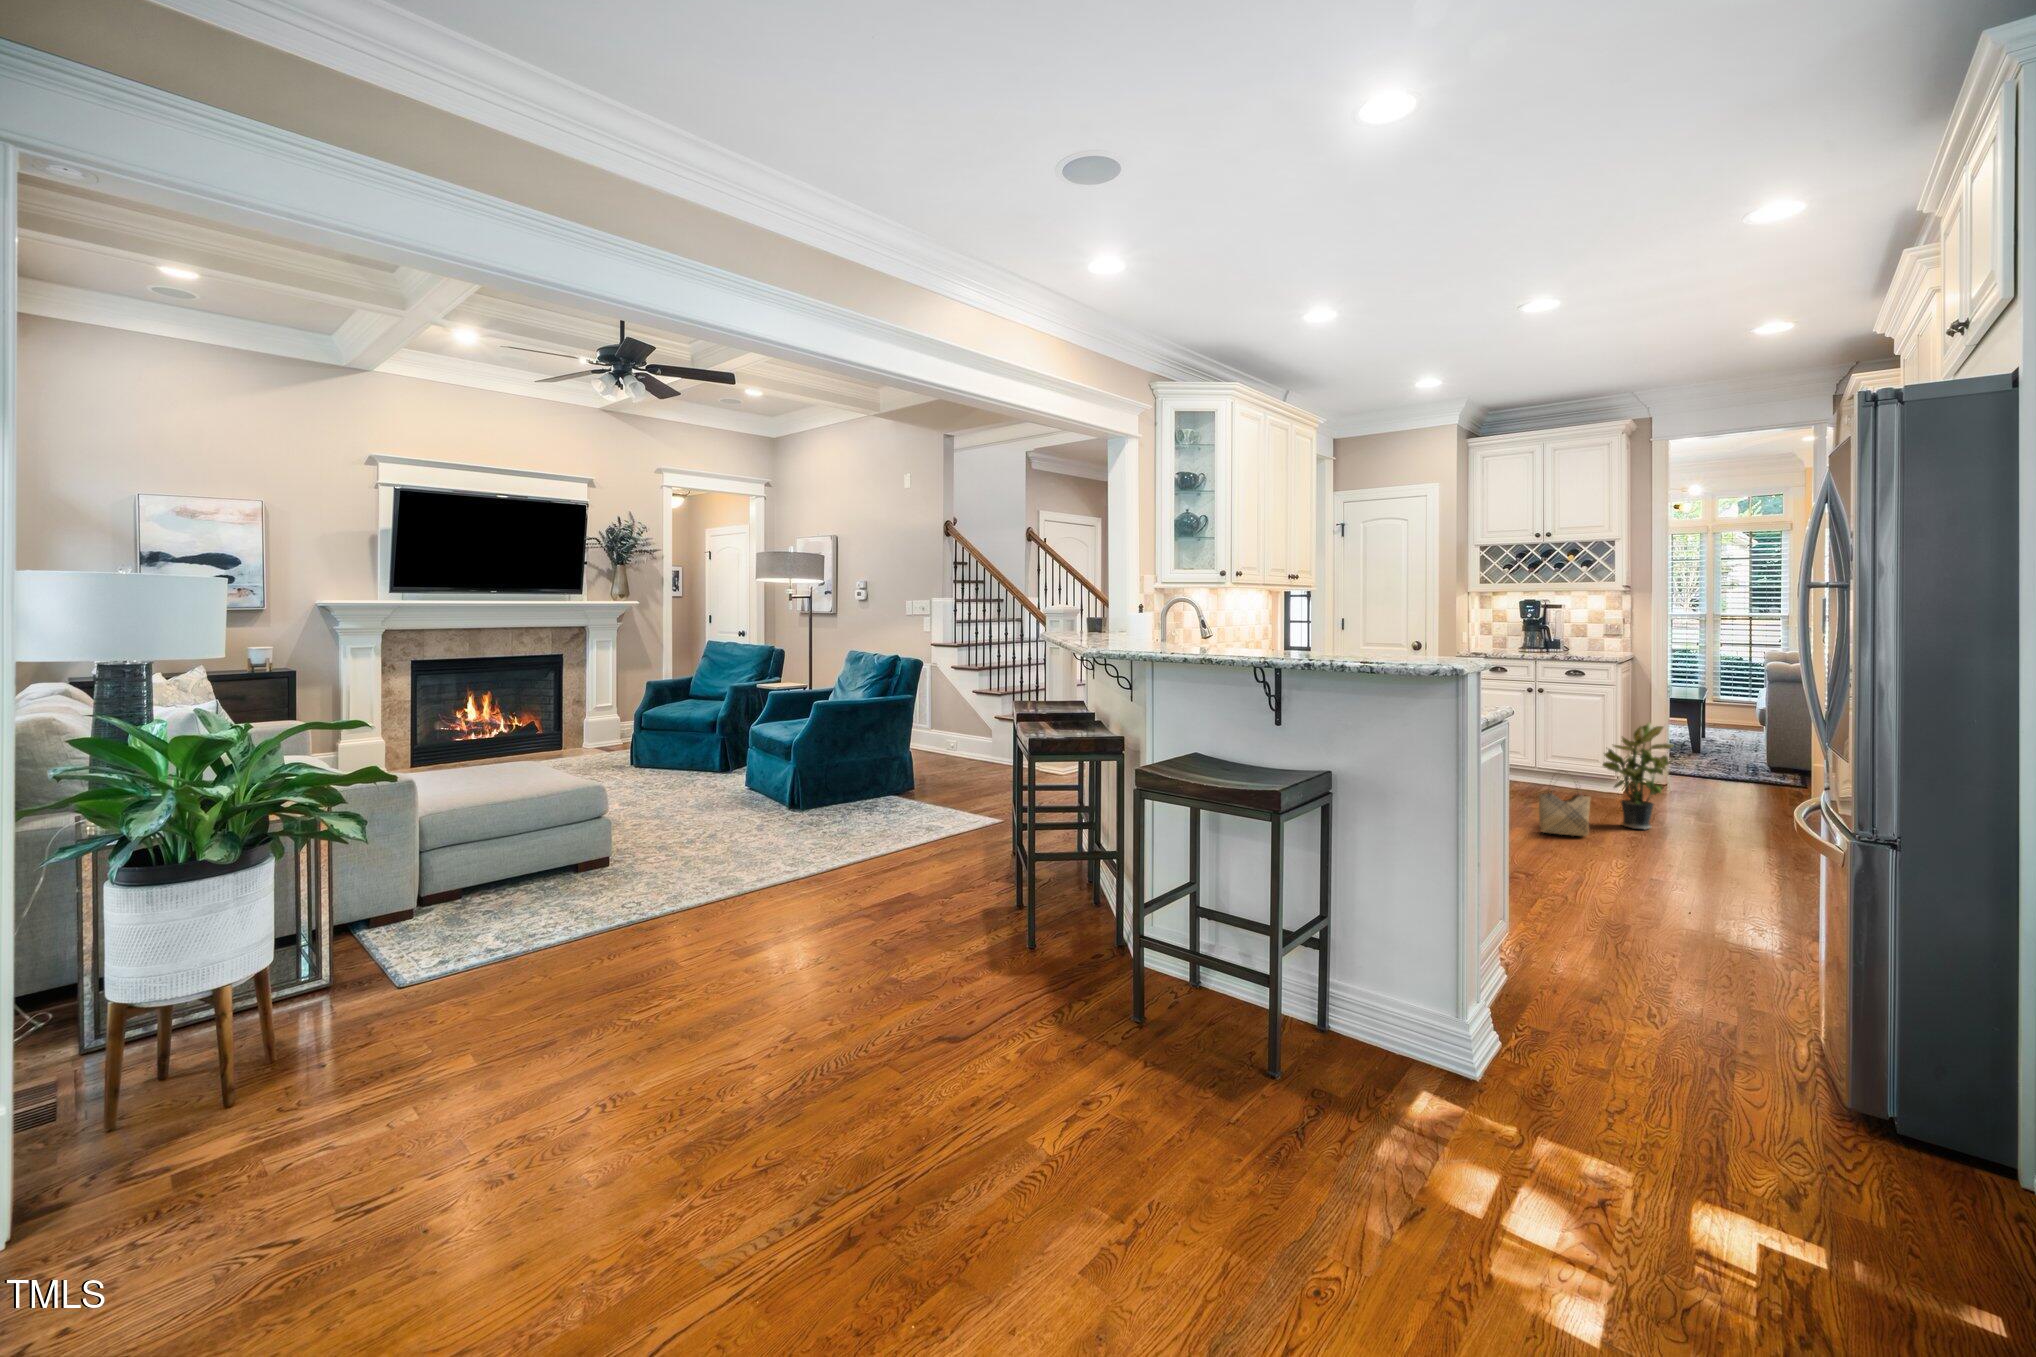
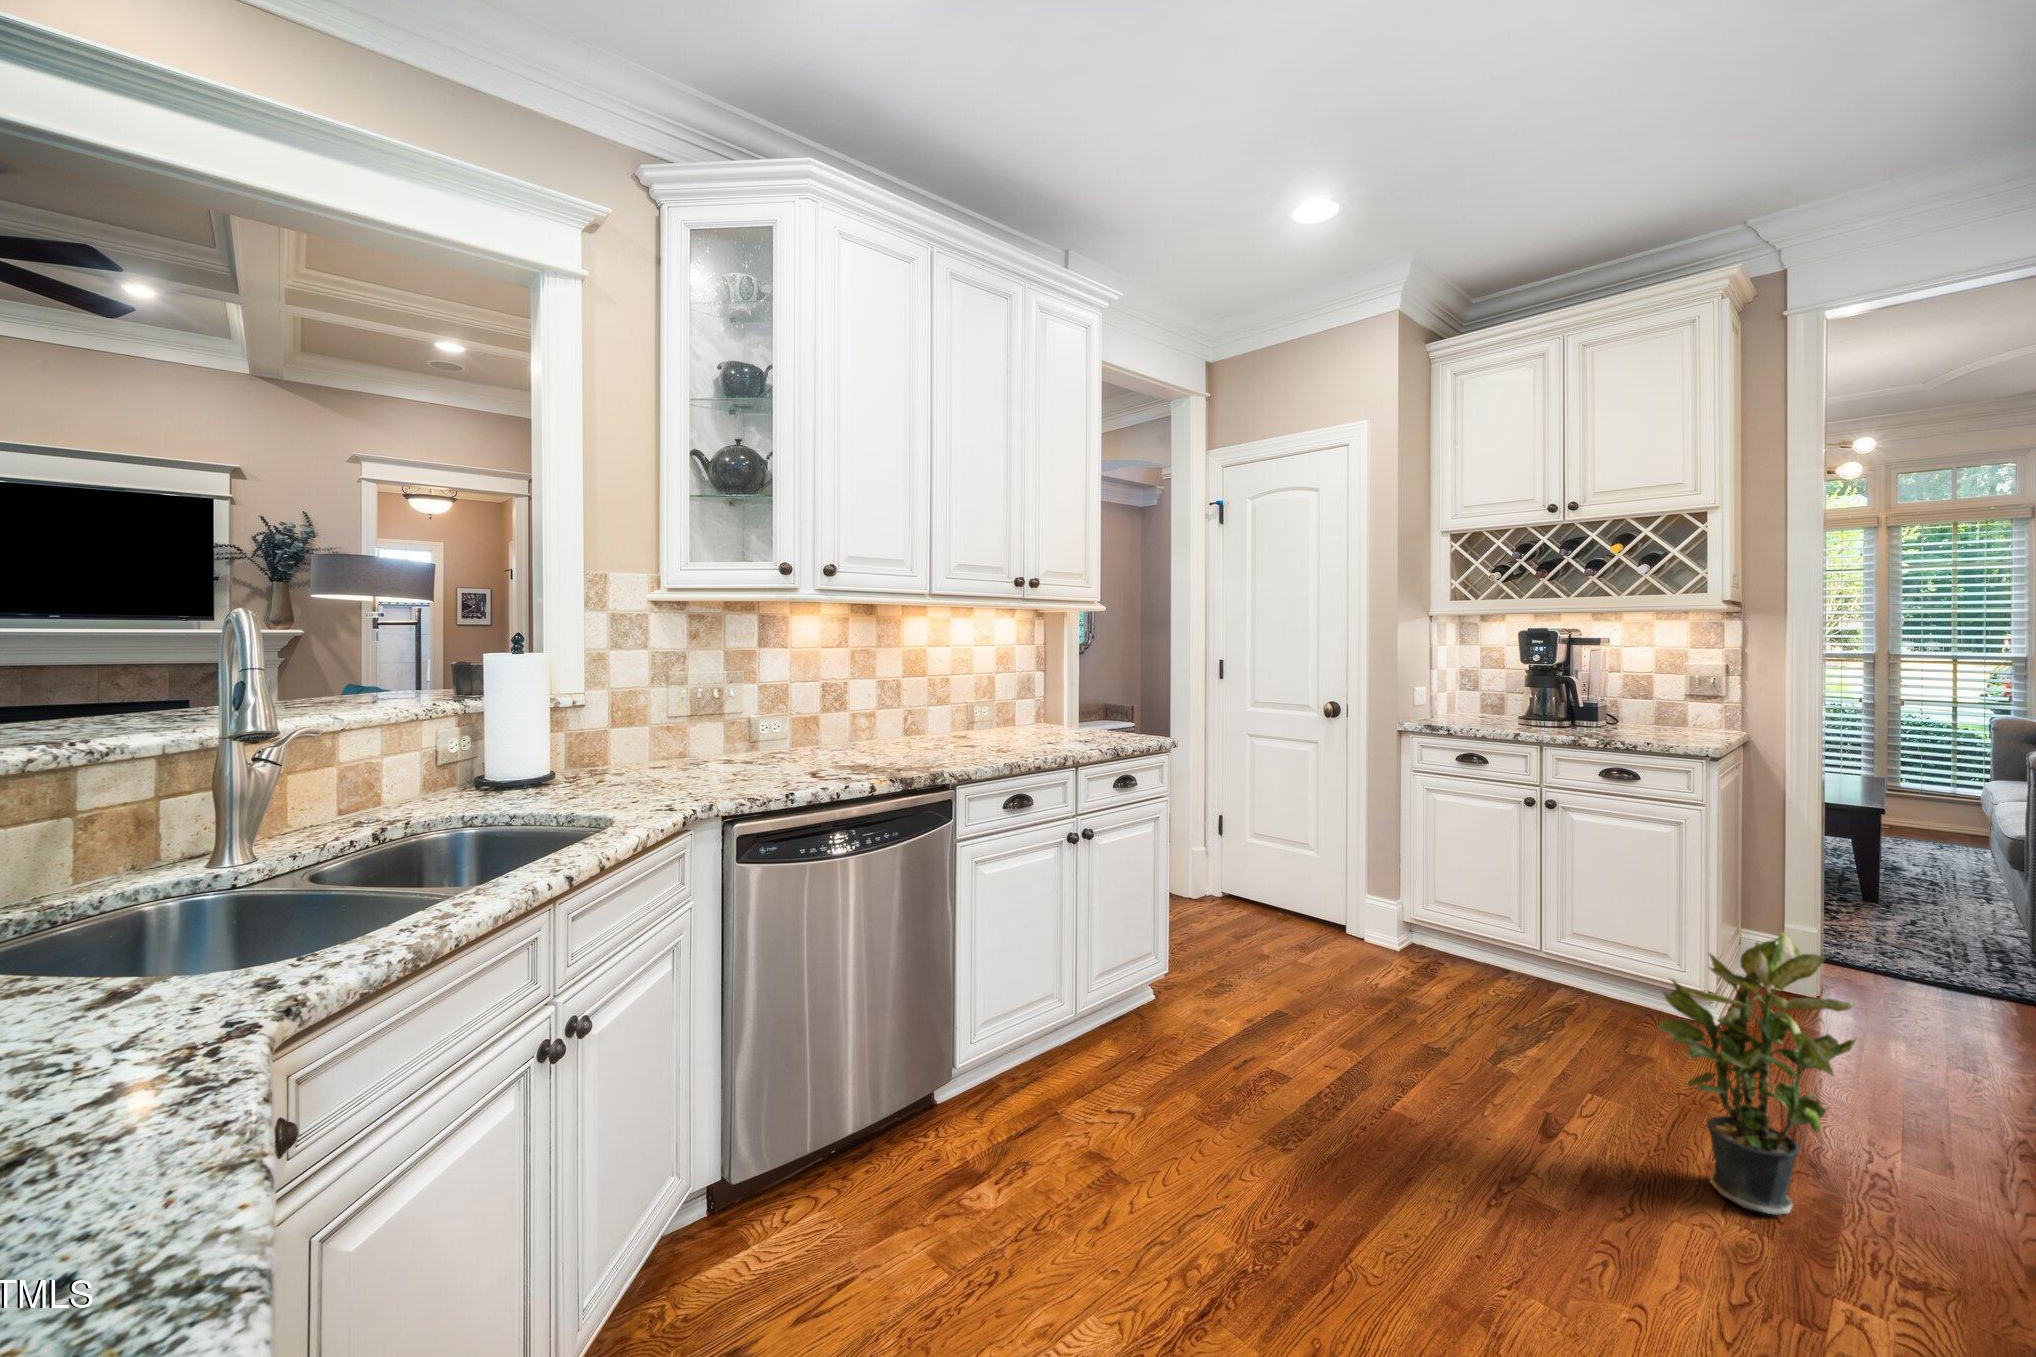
woven basket: present [1539,774,1591,836] -> none [1476,1052,1616,1250]

